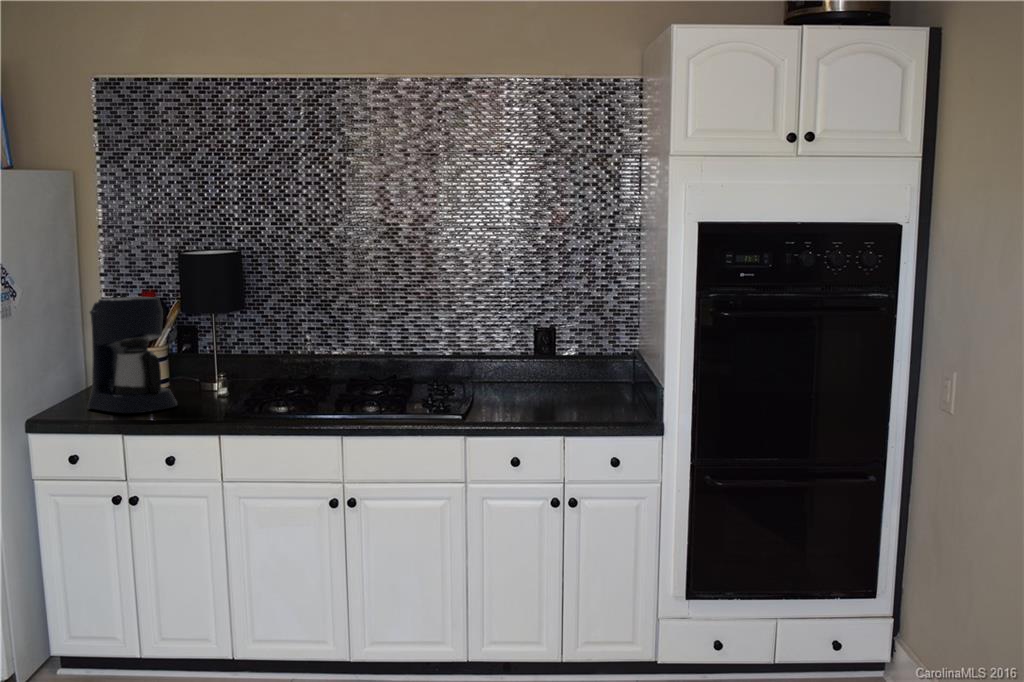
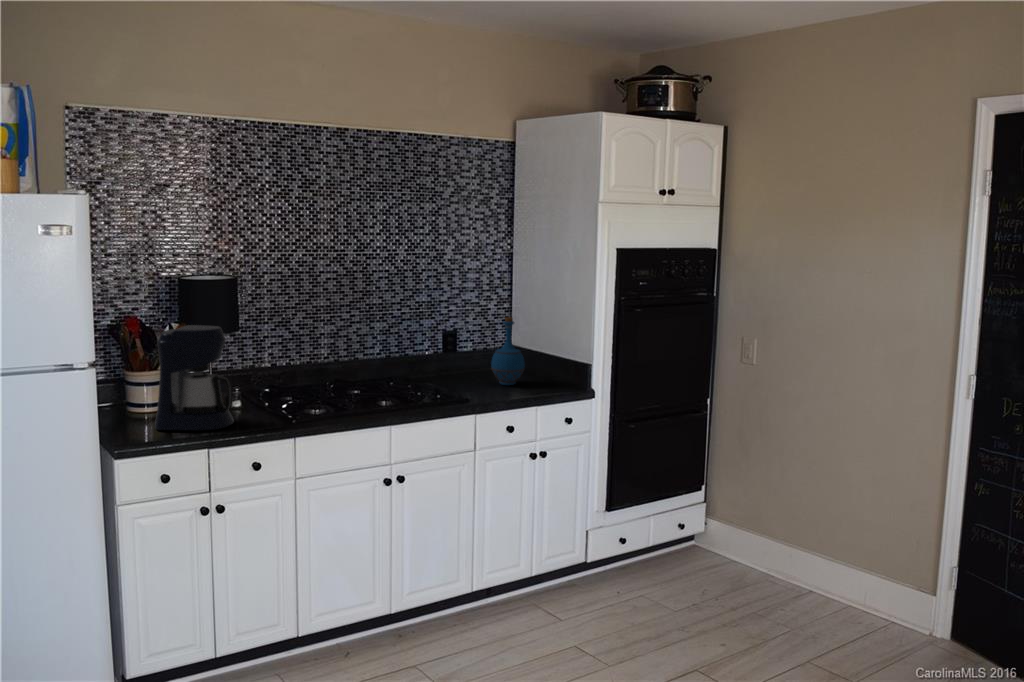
bottle: none [550,308,597,401] -> present [491,317,525,385]

